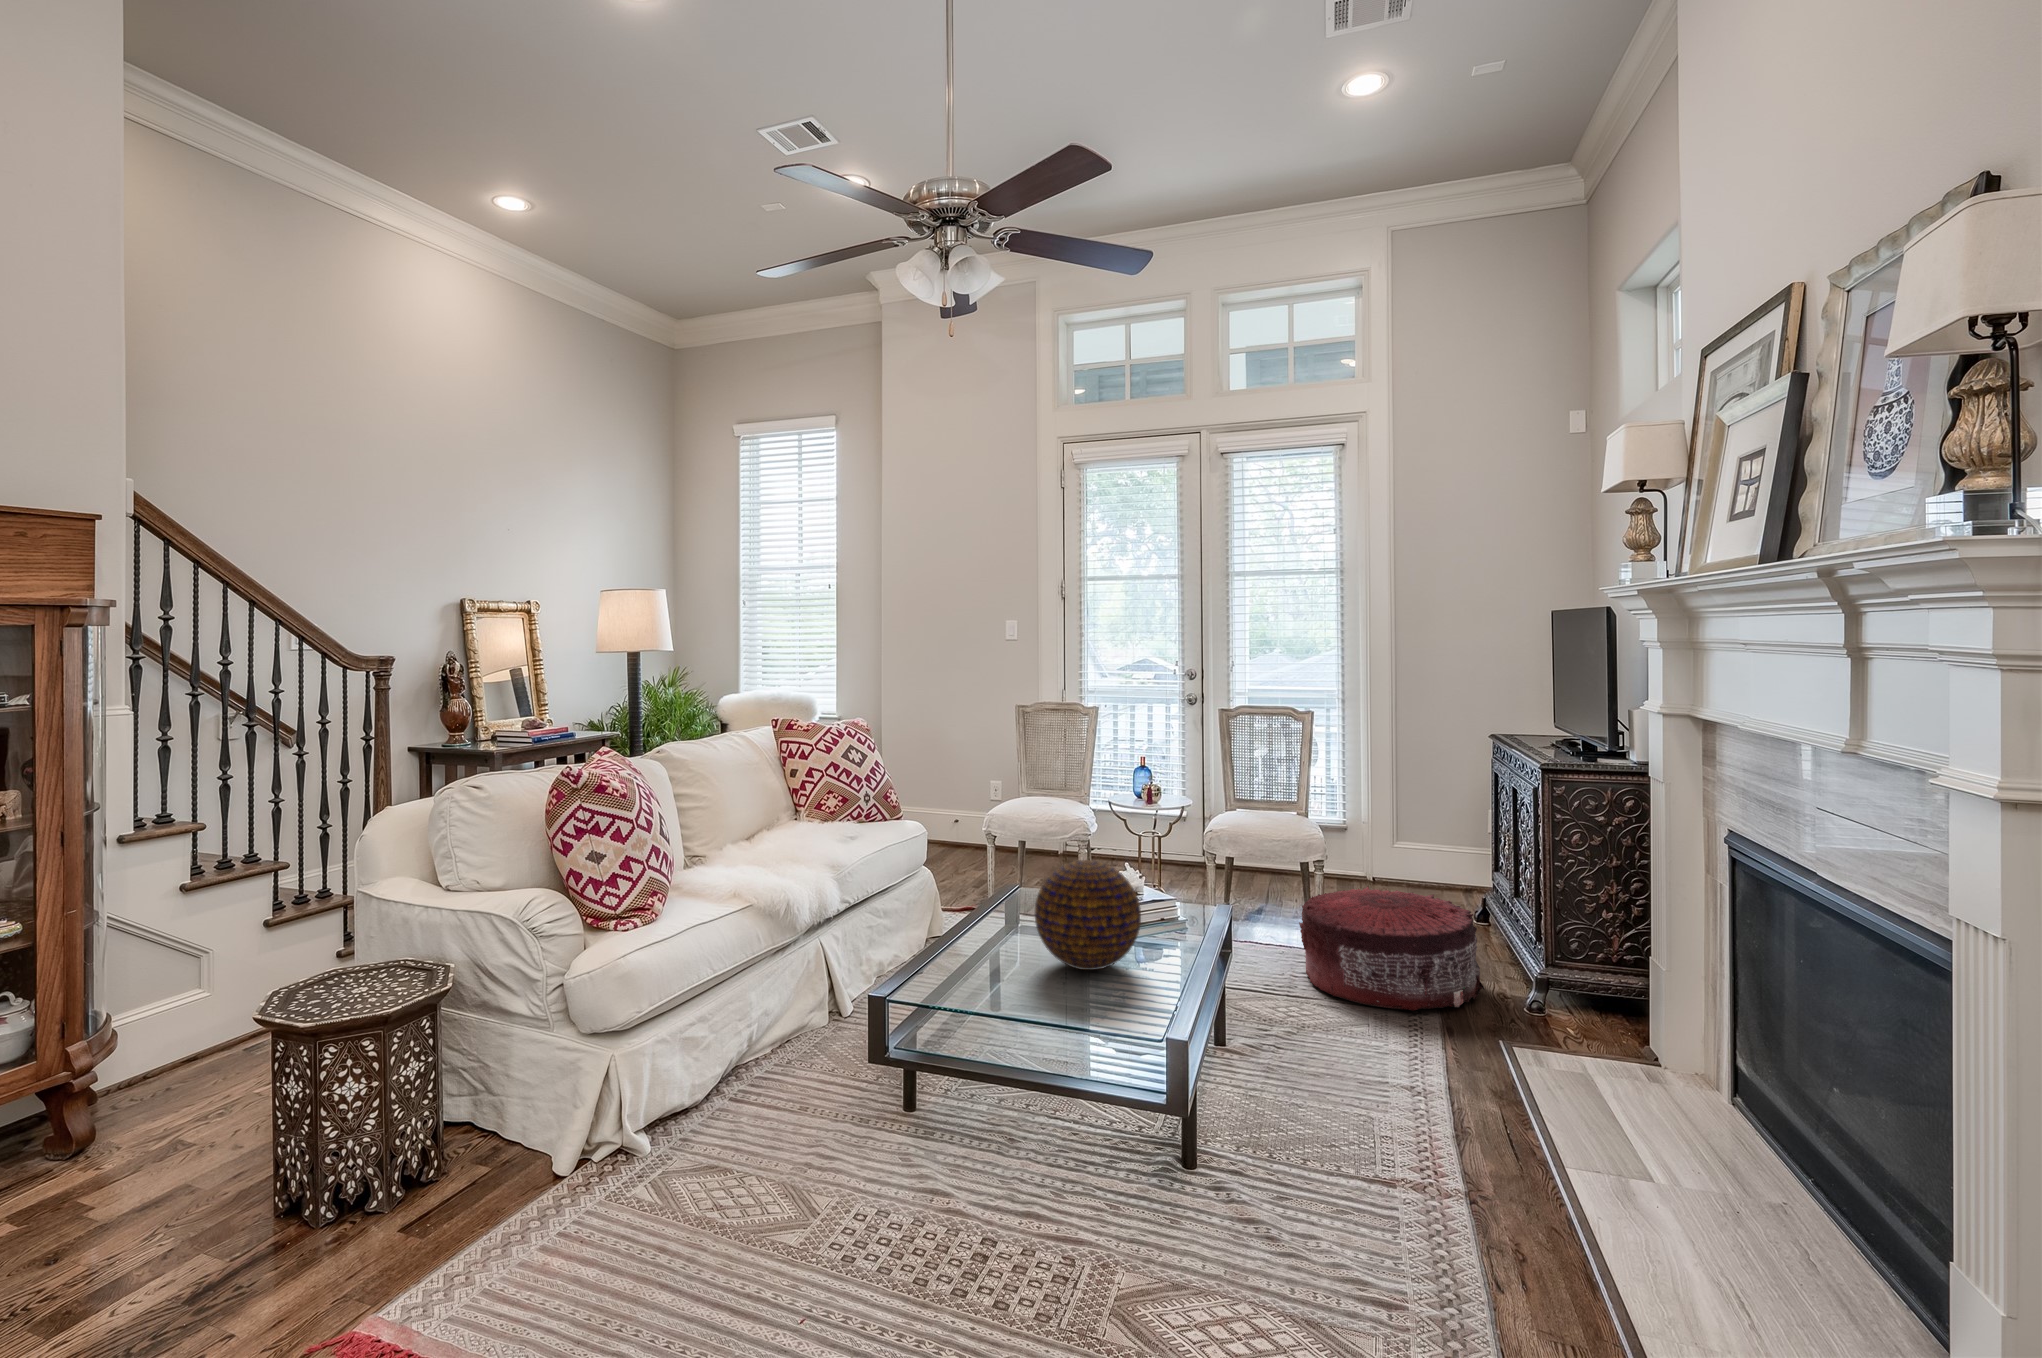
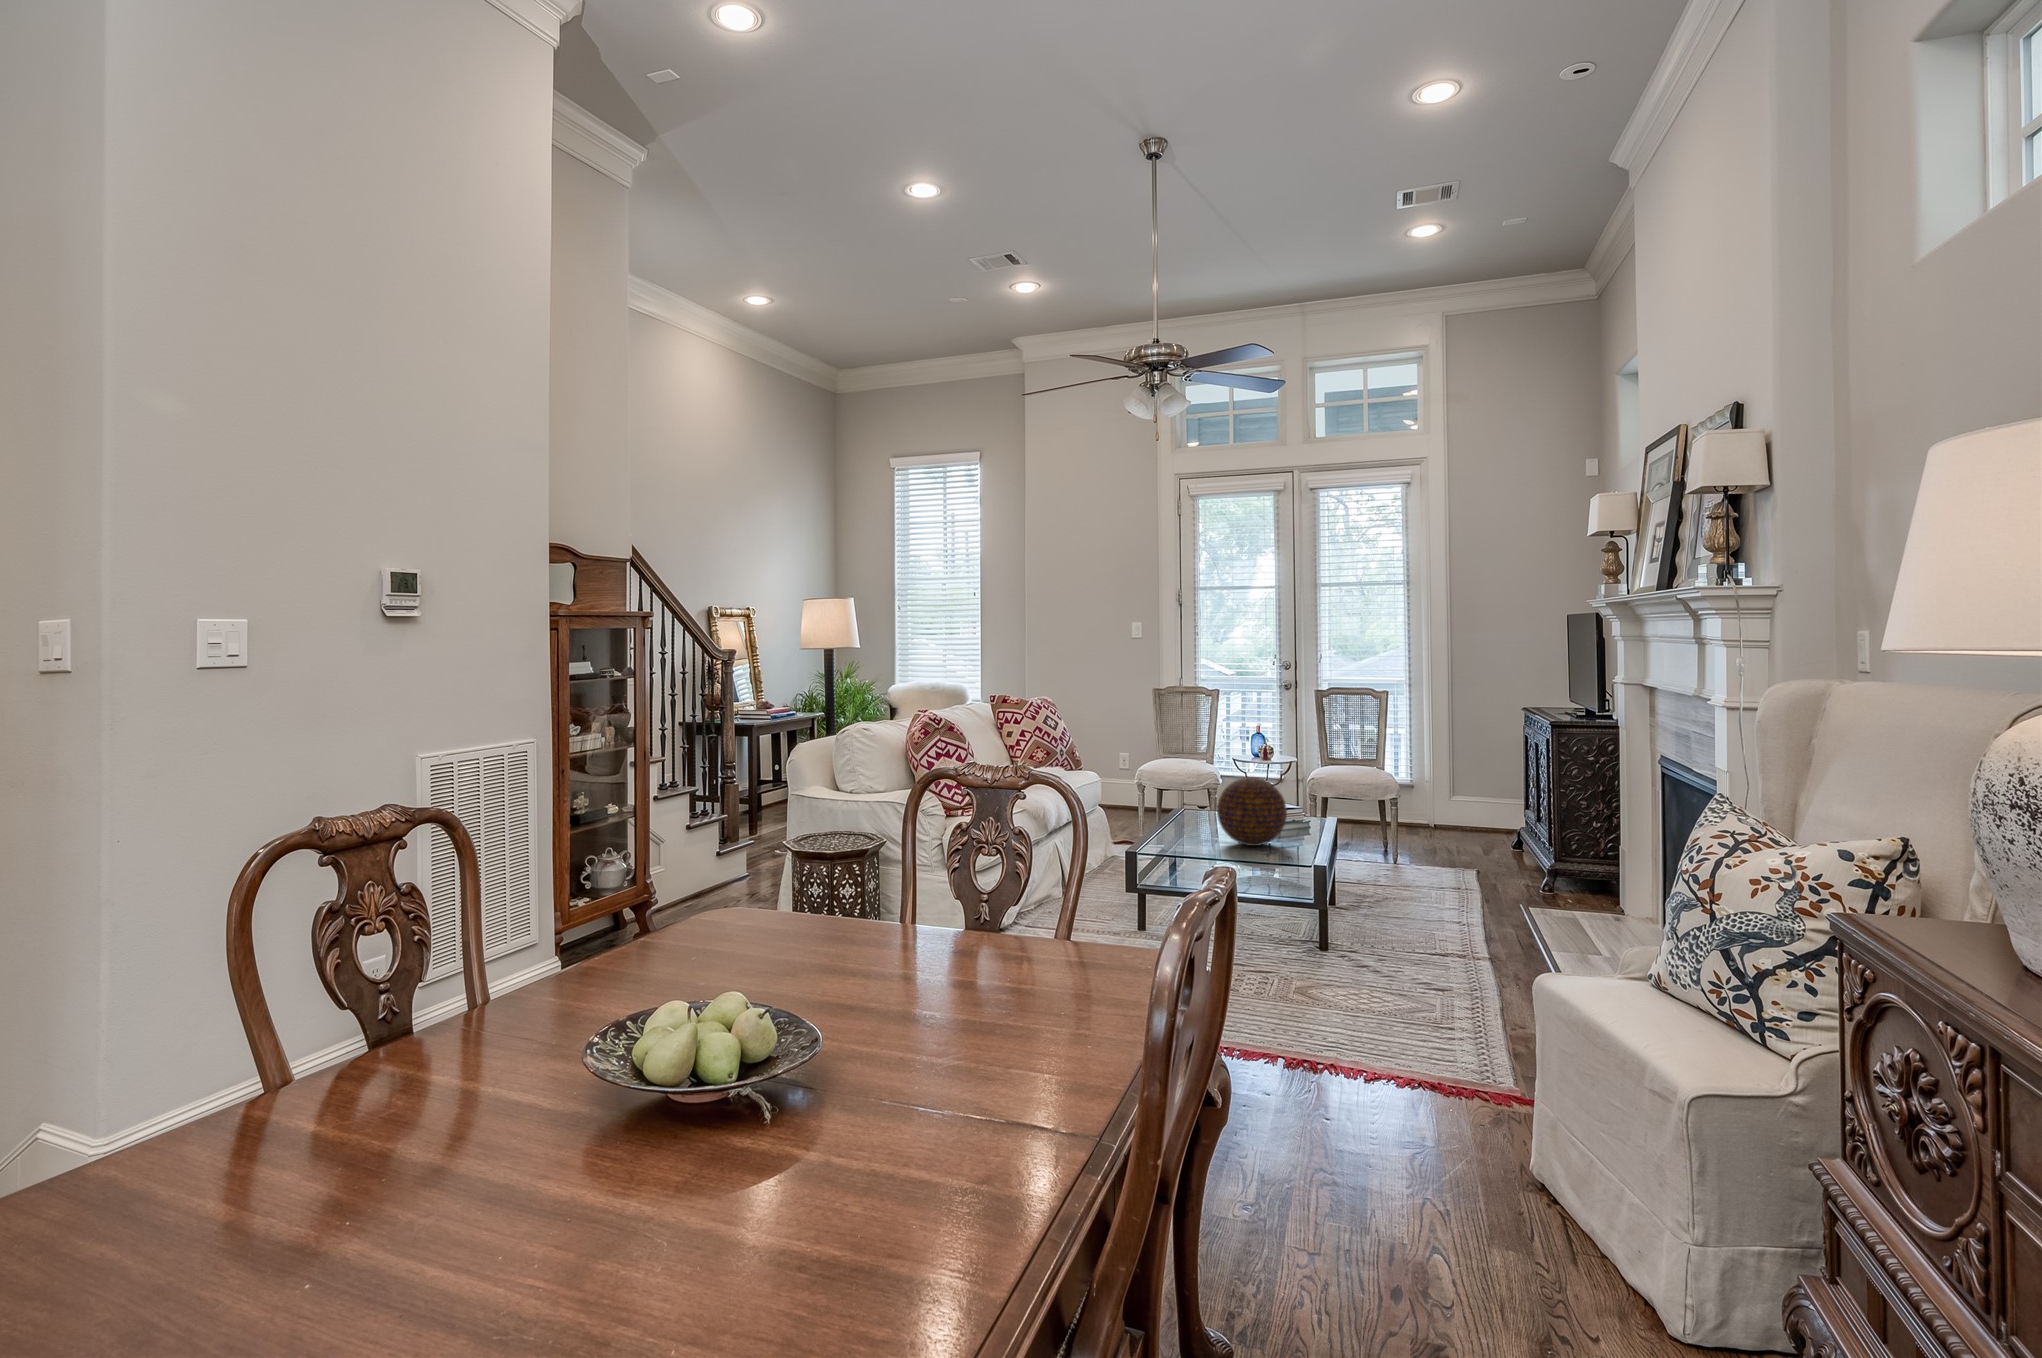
pouf: present [1299,887,1485,1011] -> none [1381,814,1513,889]

